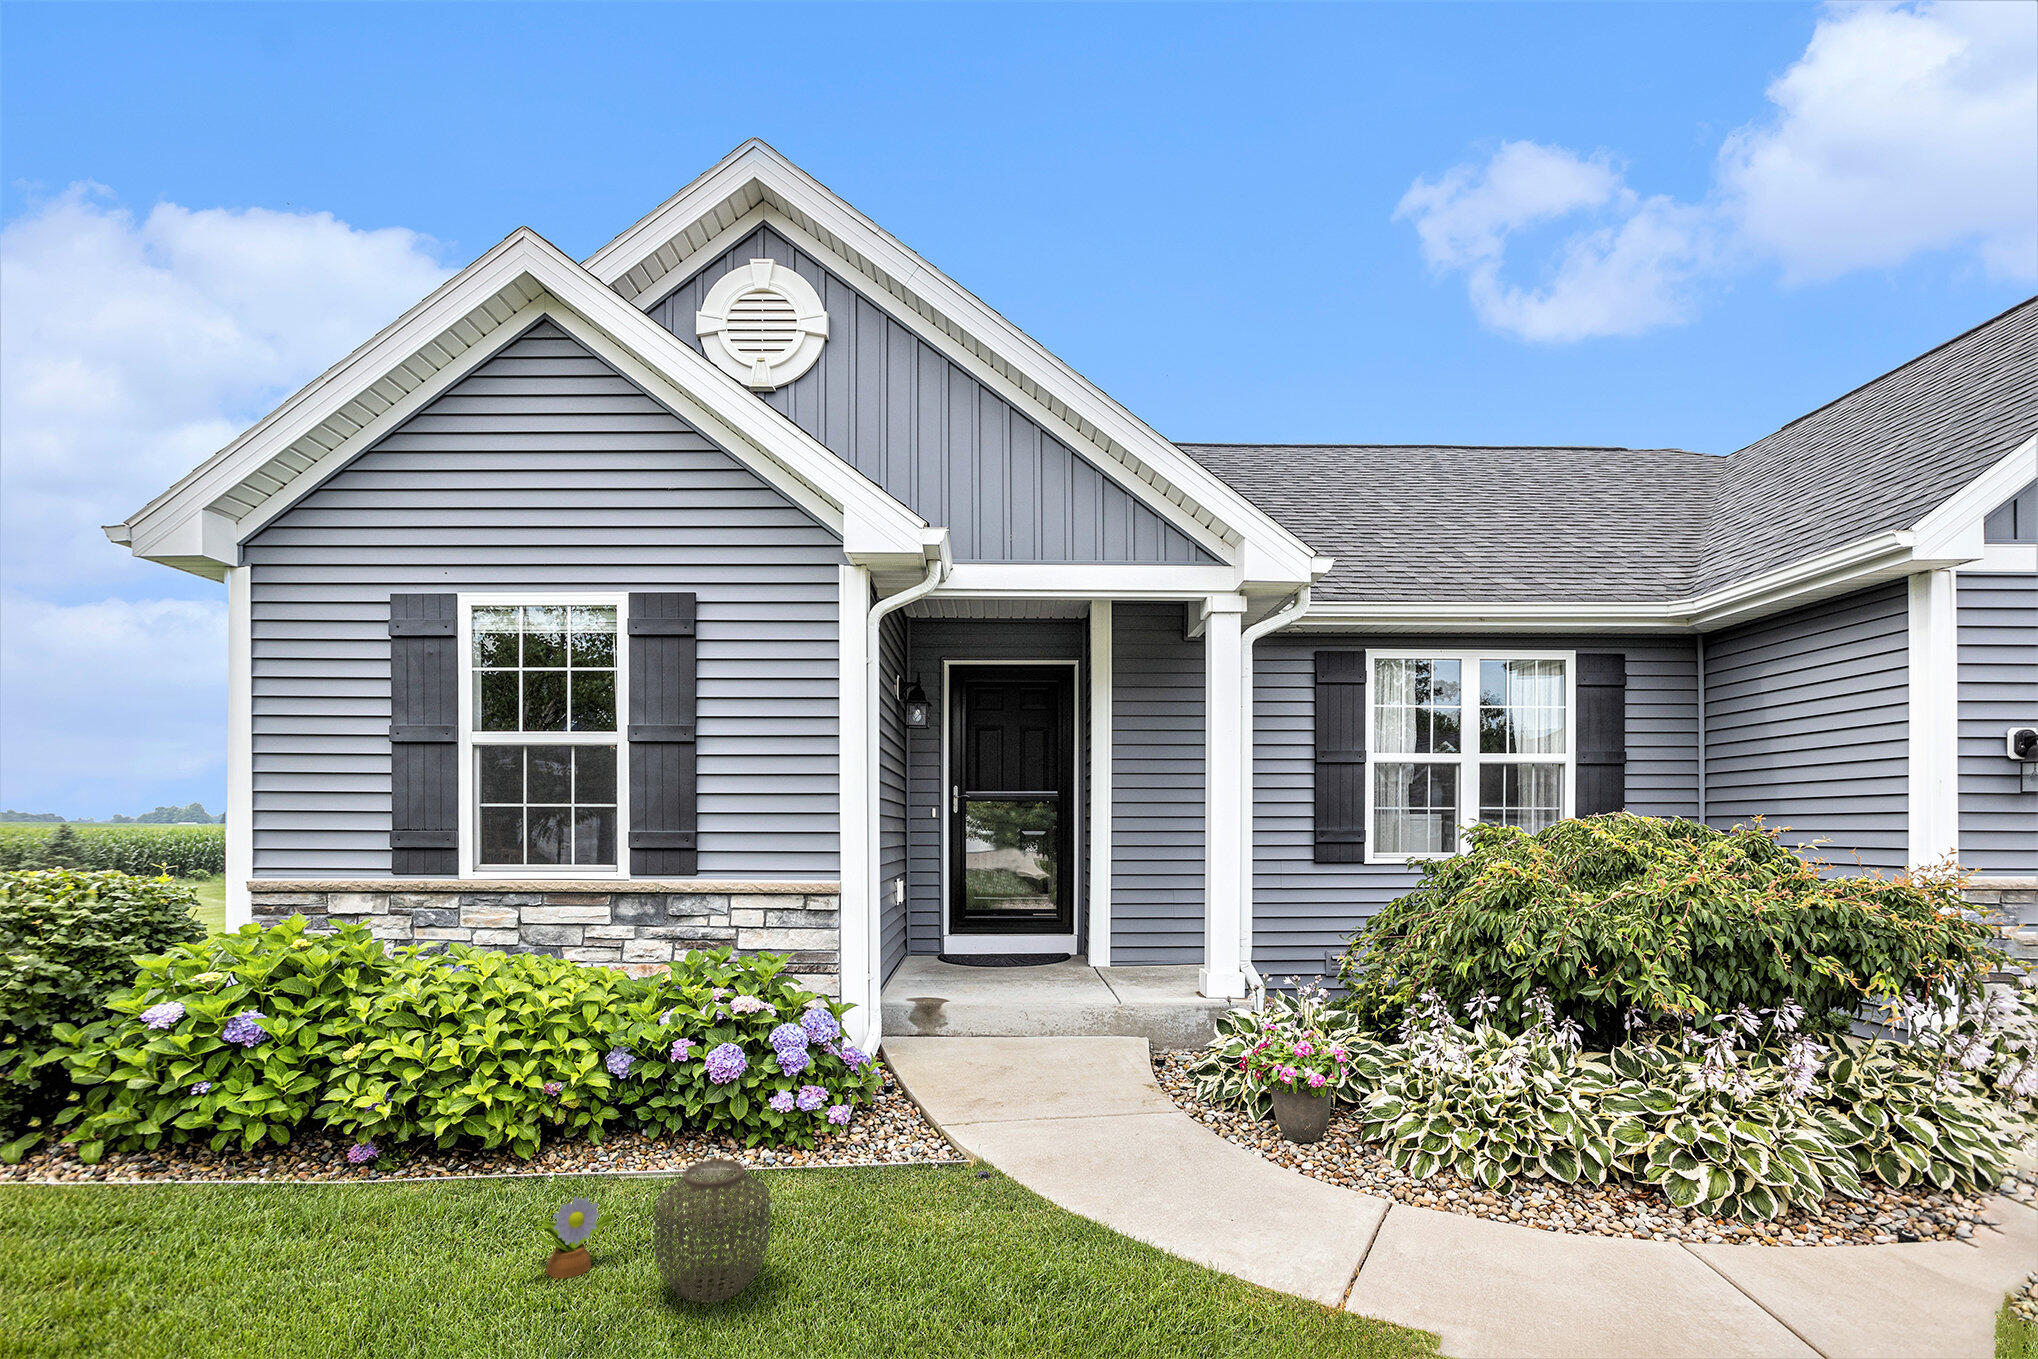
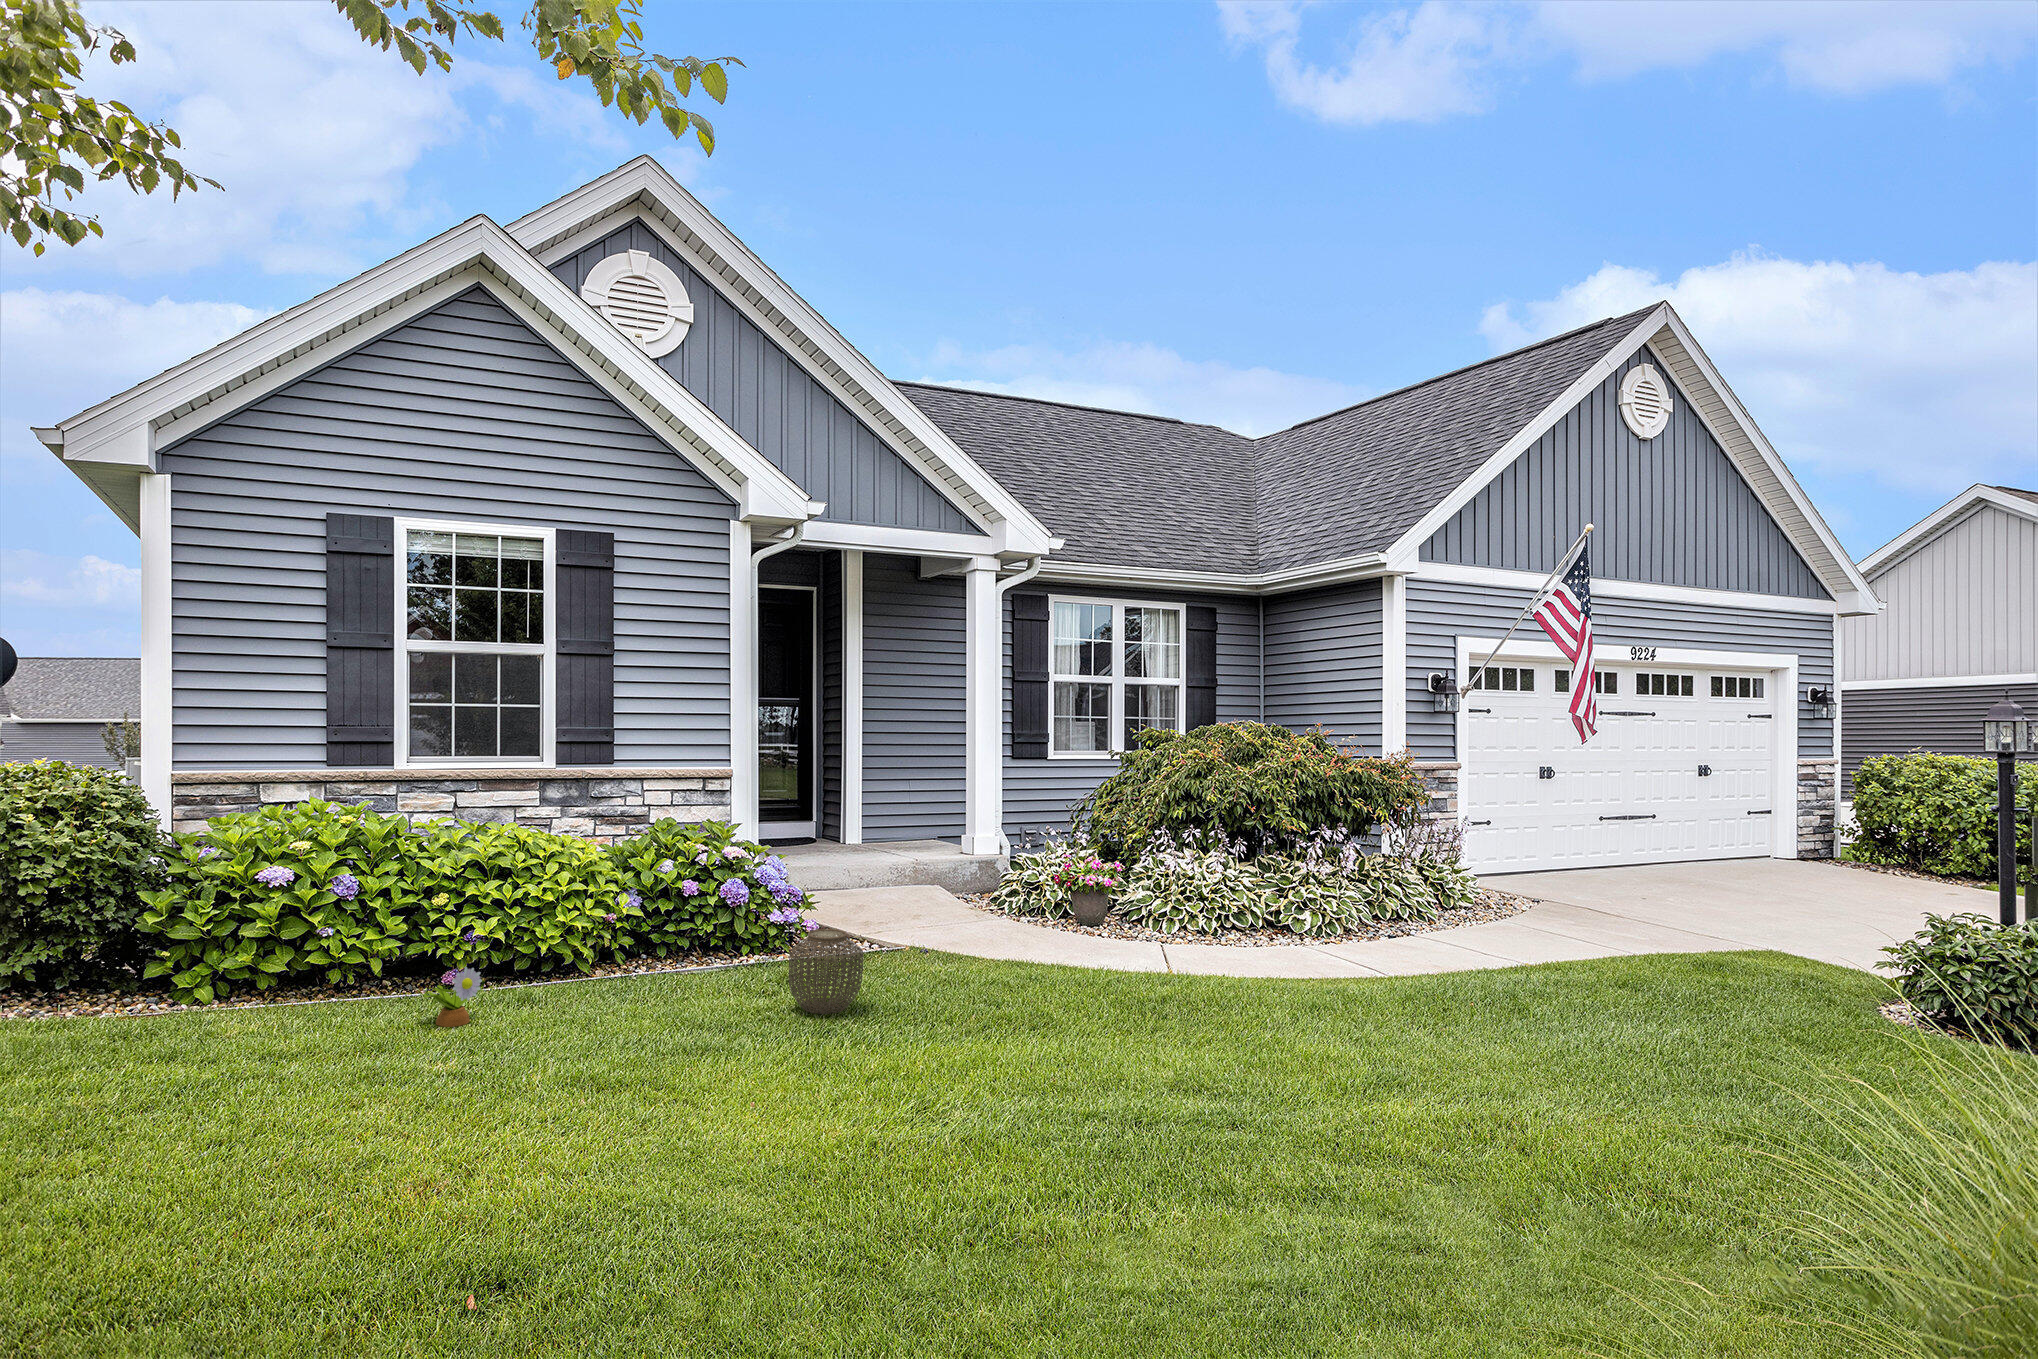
decorative plant: present [530,1196,616,1278] -> present [420,967,485,1027]

